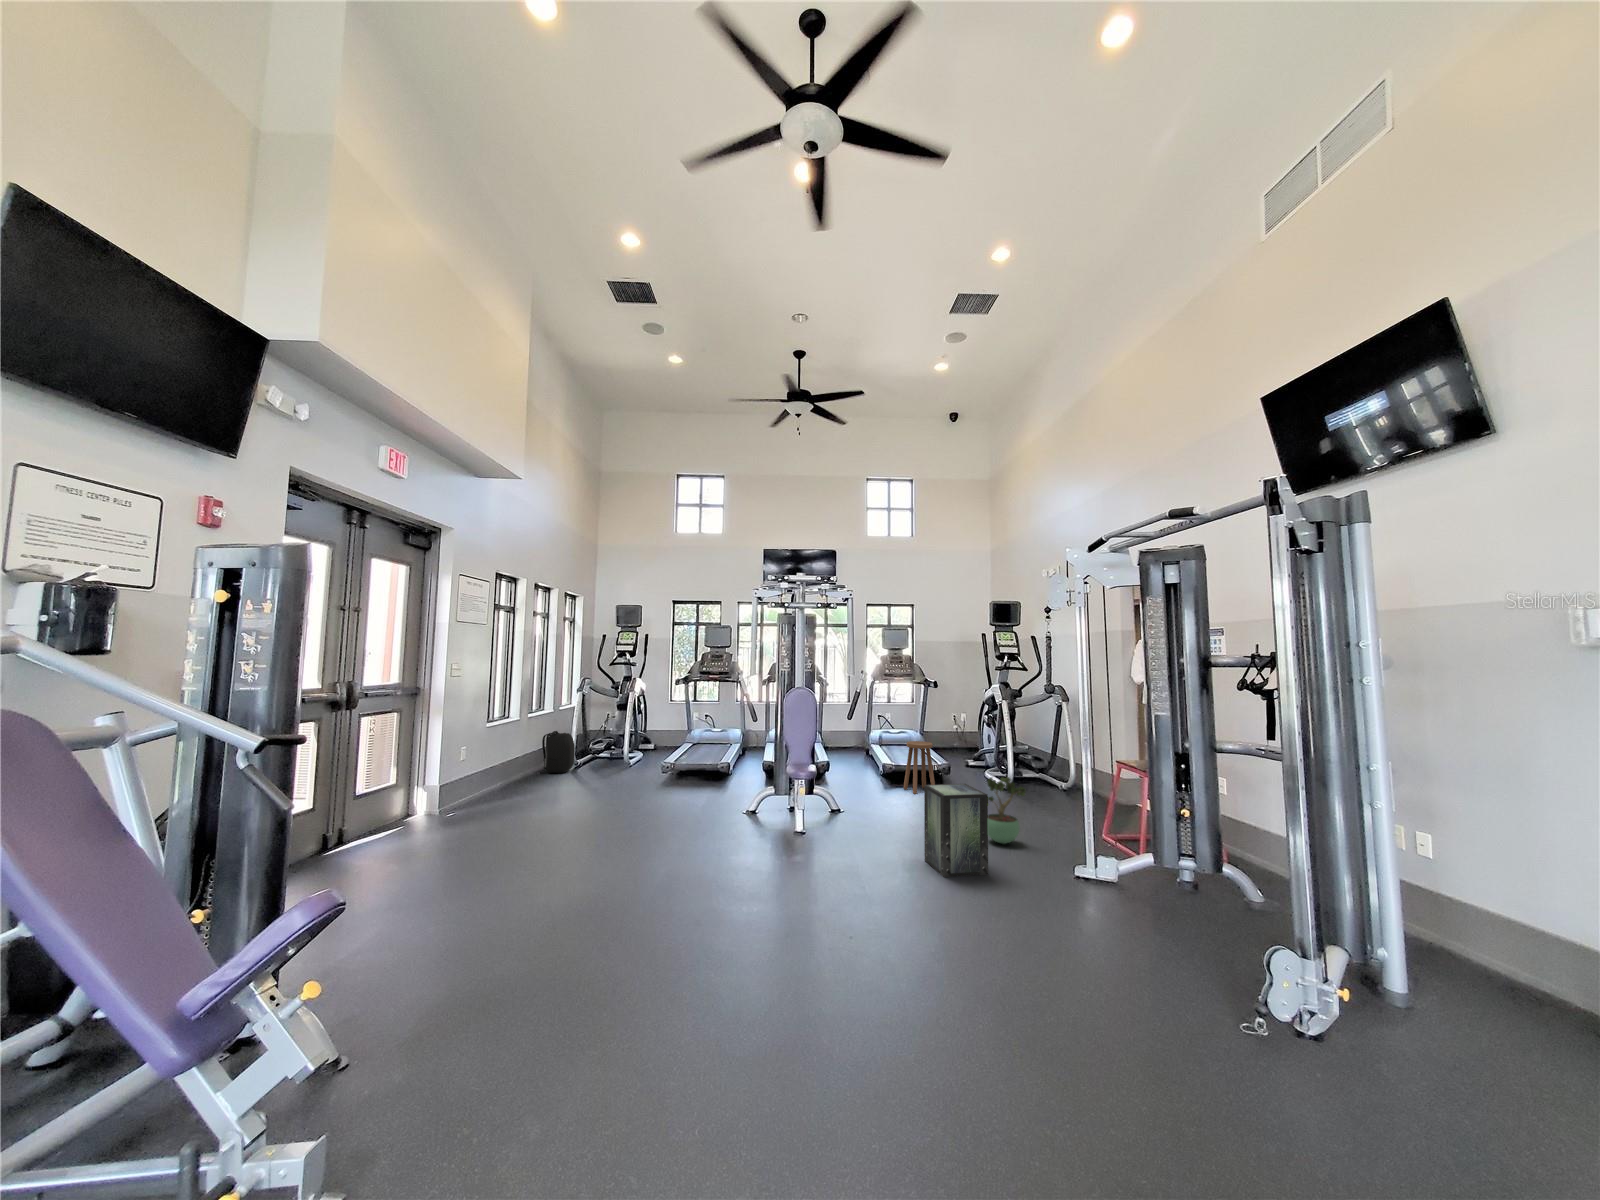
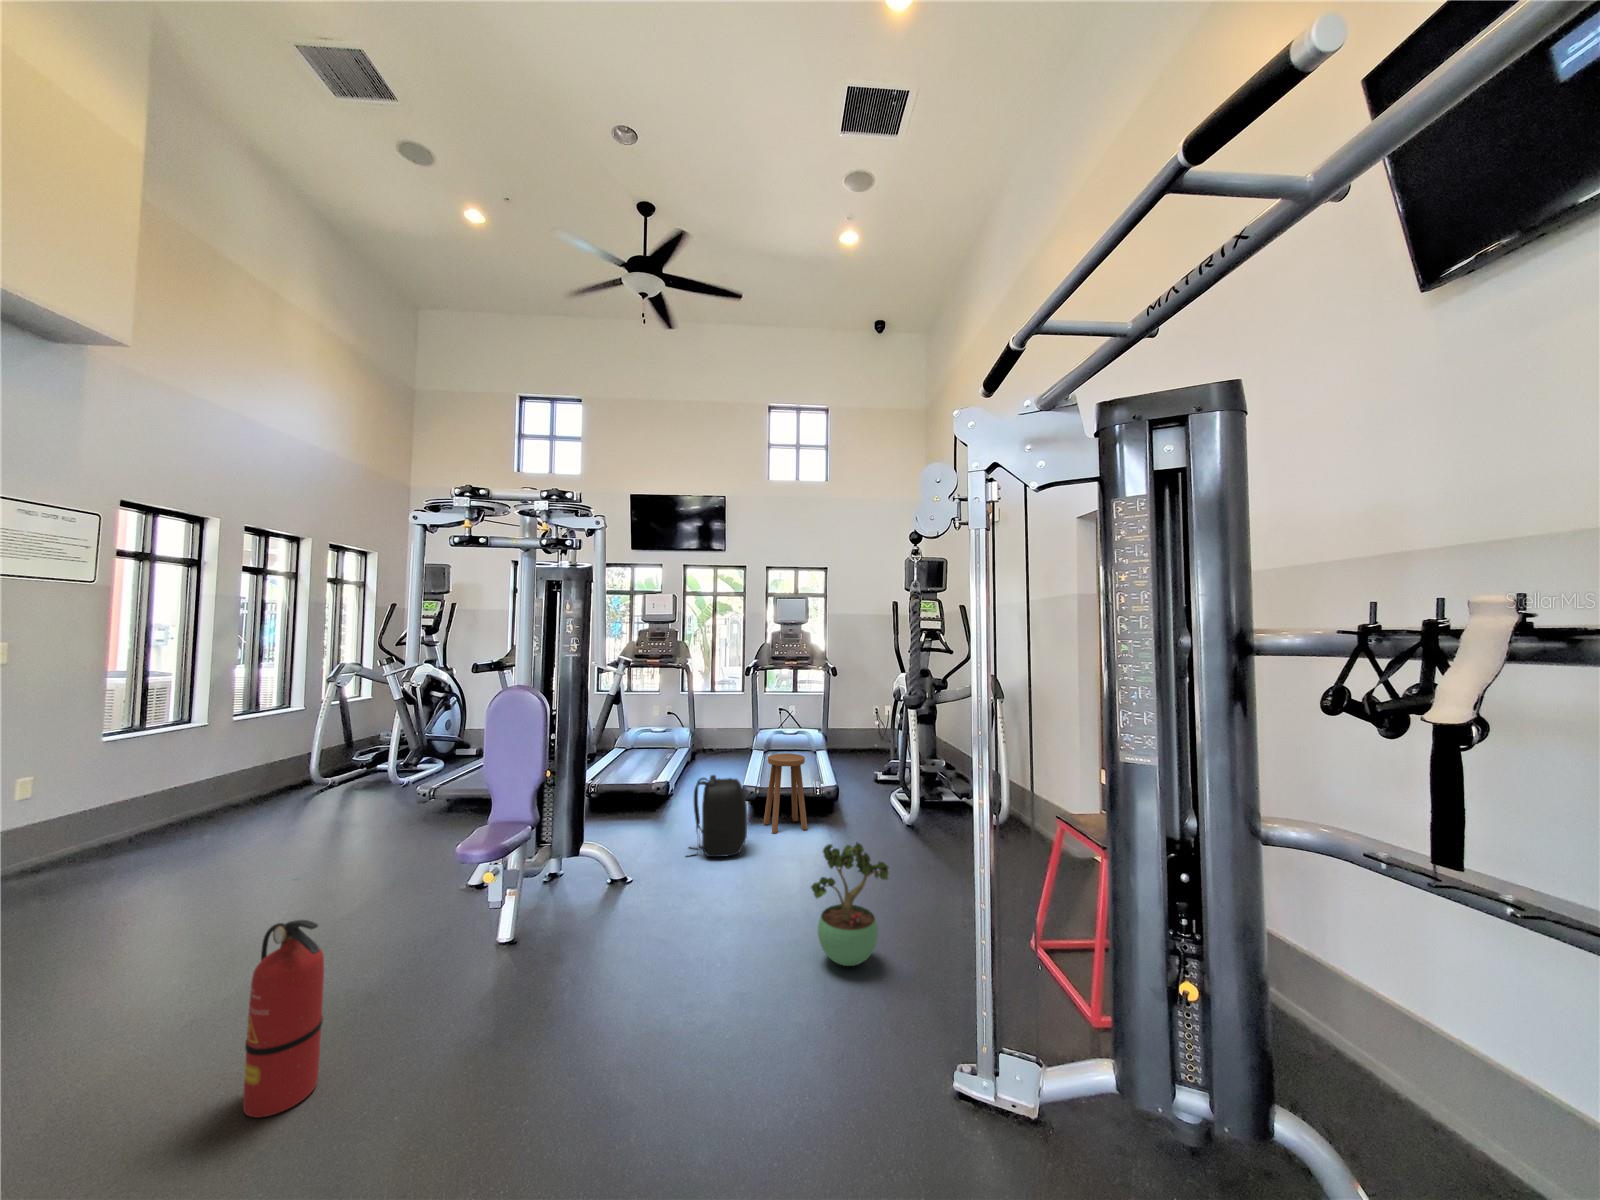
backpack: present [542,731,575,773] -> present [694,775,747,857]
storage box: present [924,784,988,877] -> none [663,872,770,1100]
fire extinguisher: none [754,793,789,877] -> present [243,920,324,1117]

